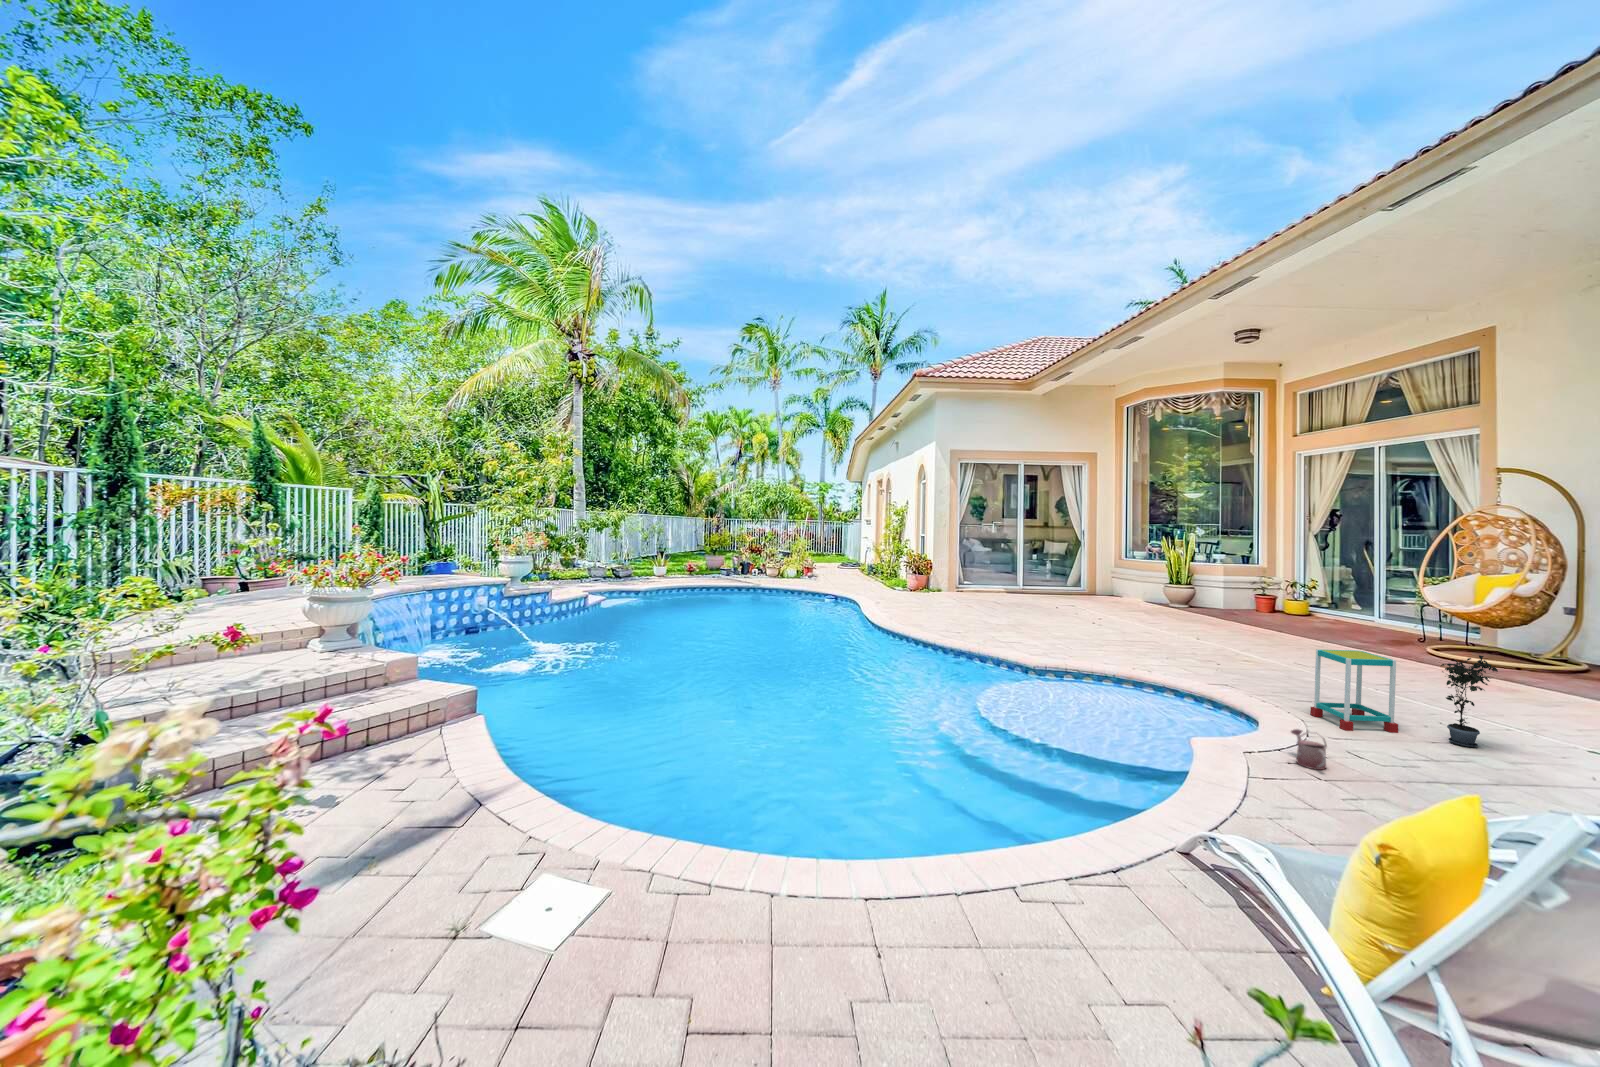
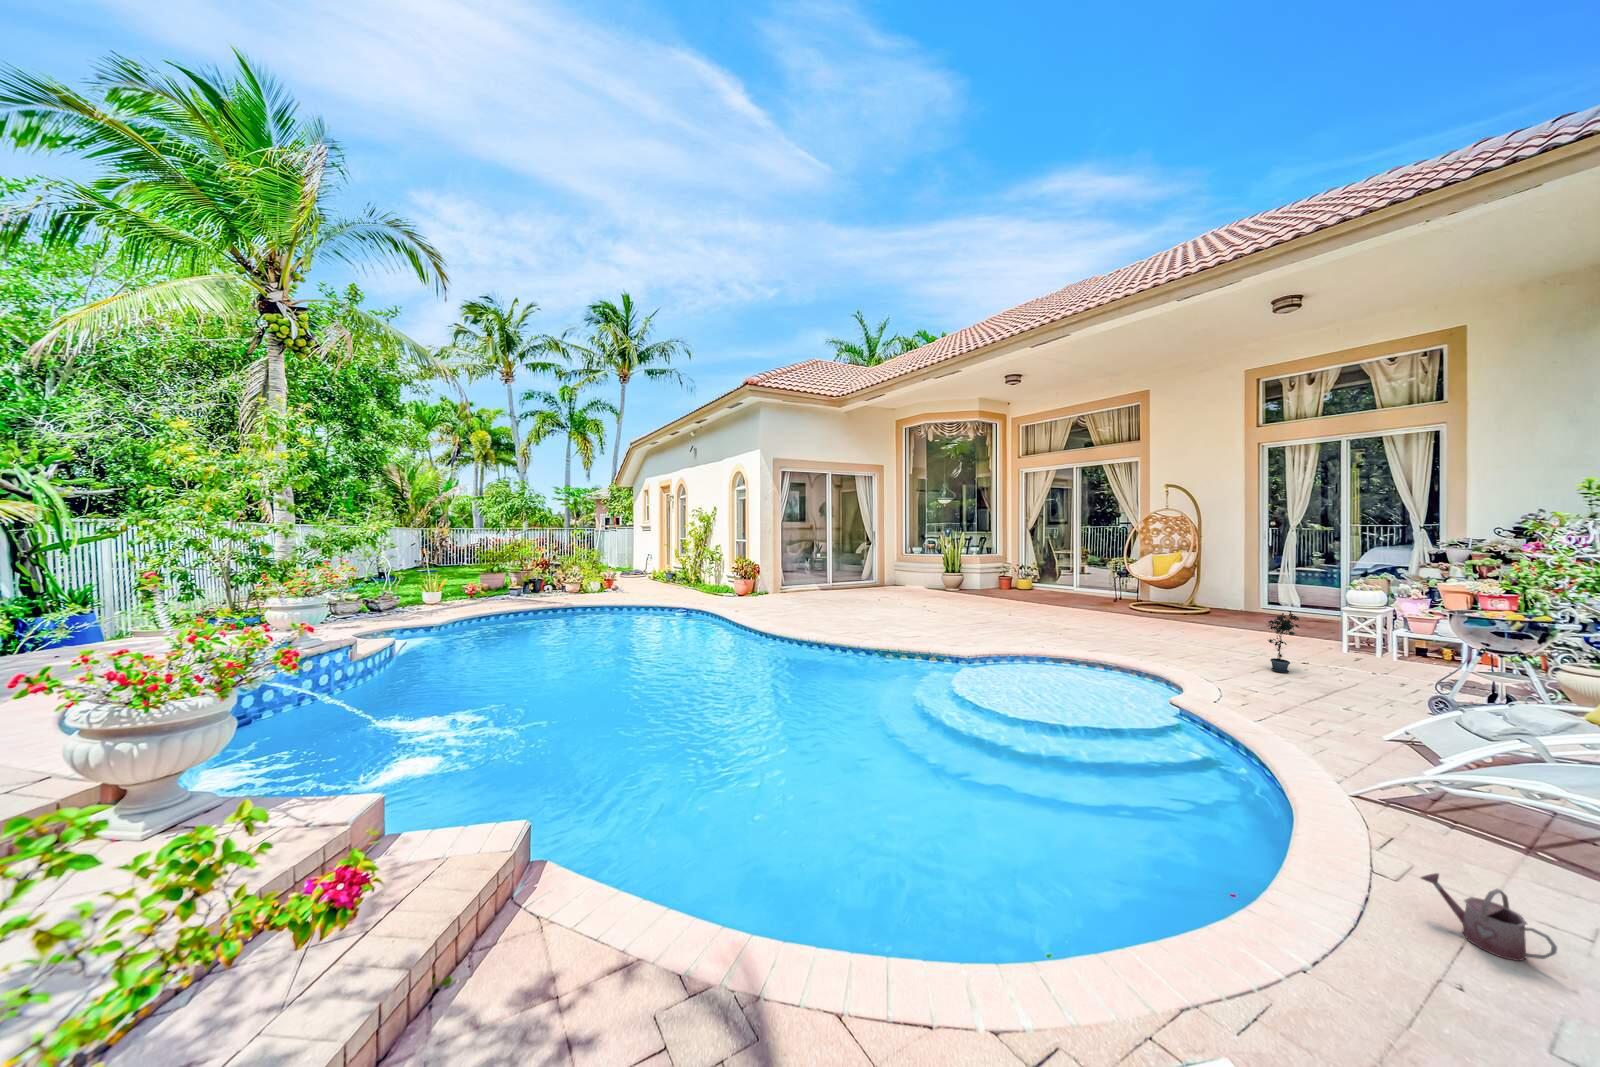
side table: present [1310,649,1398,733] -> none [1188,615,1244,675]
watering can: present [1291,729,1327,770] -> present [1421,873,1557,961]

